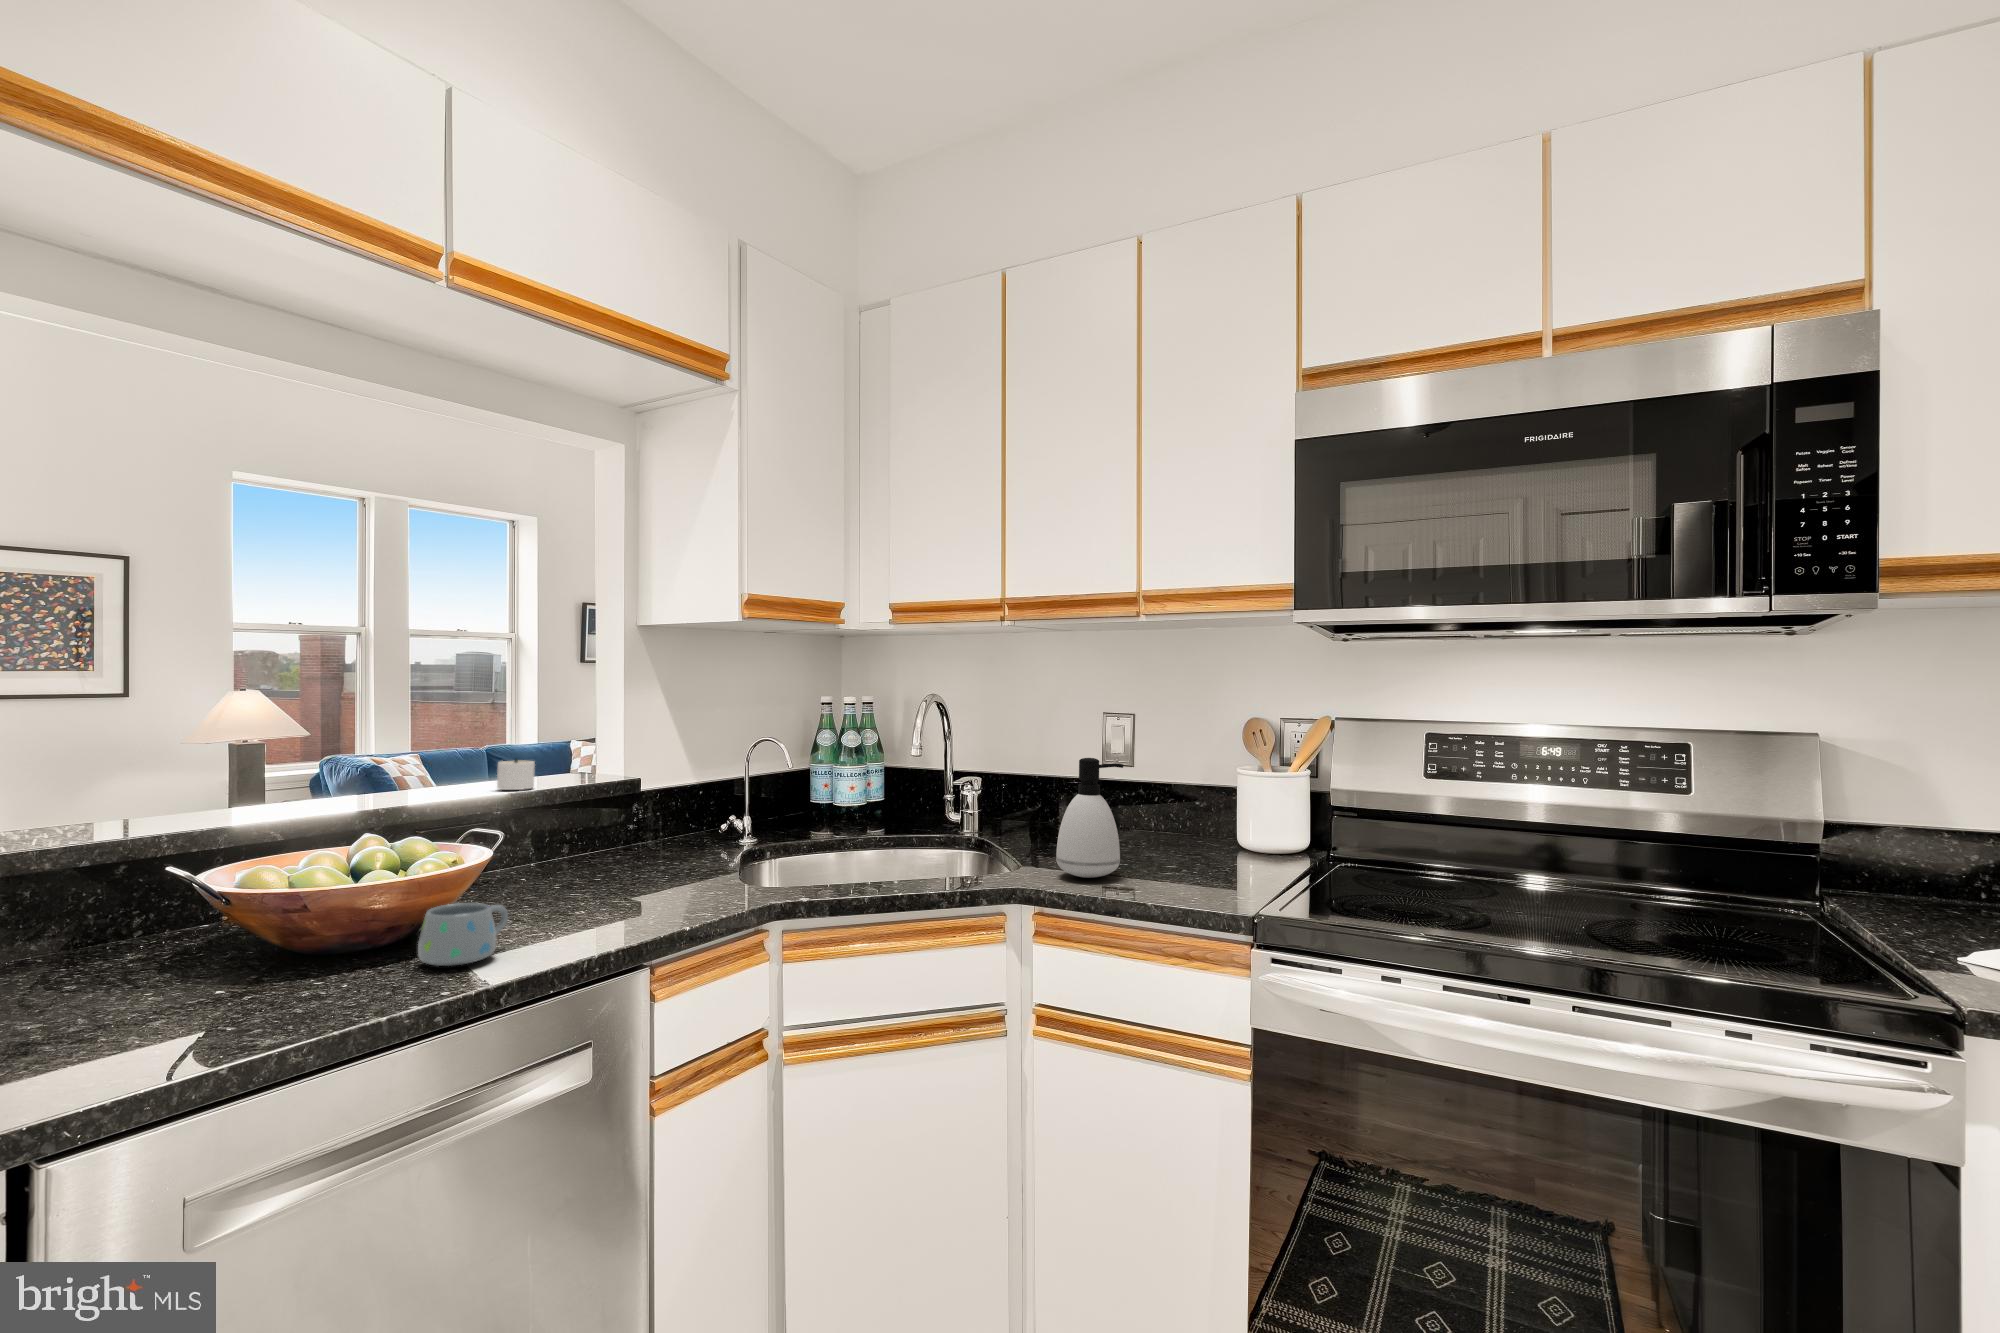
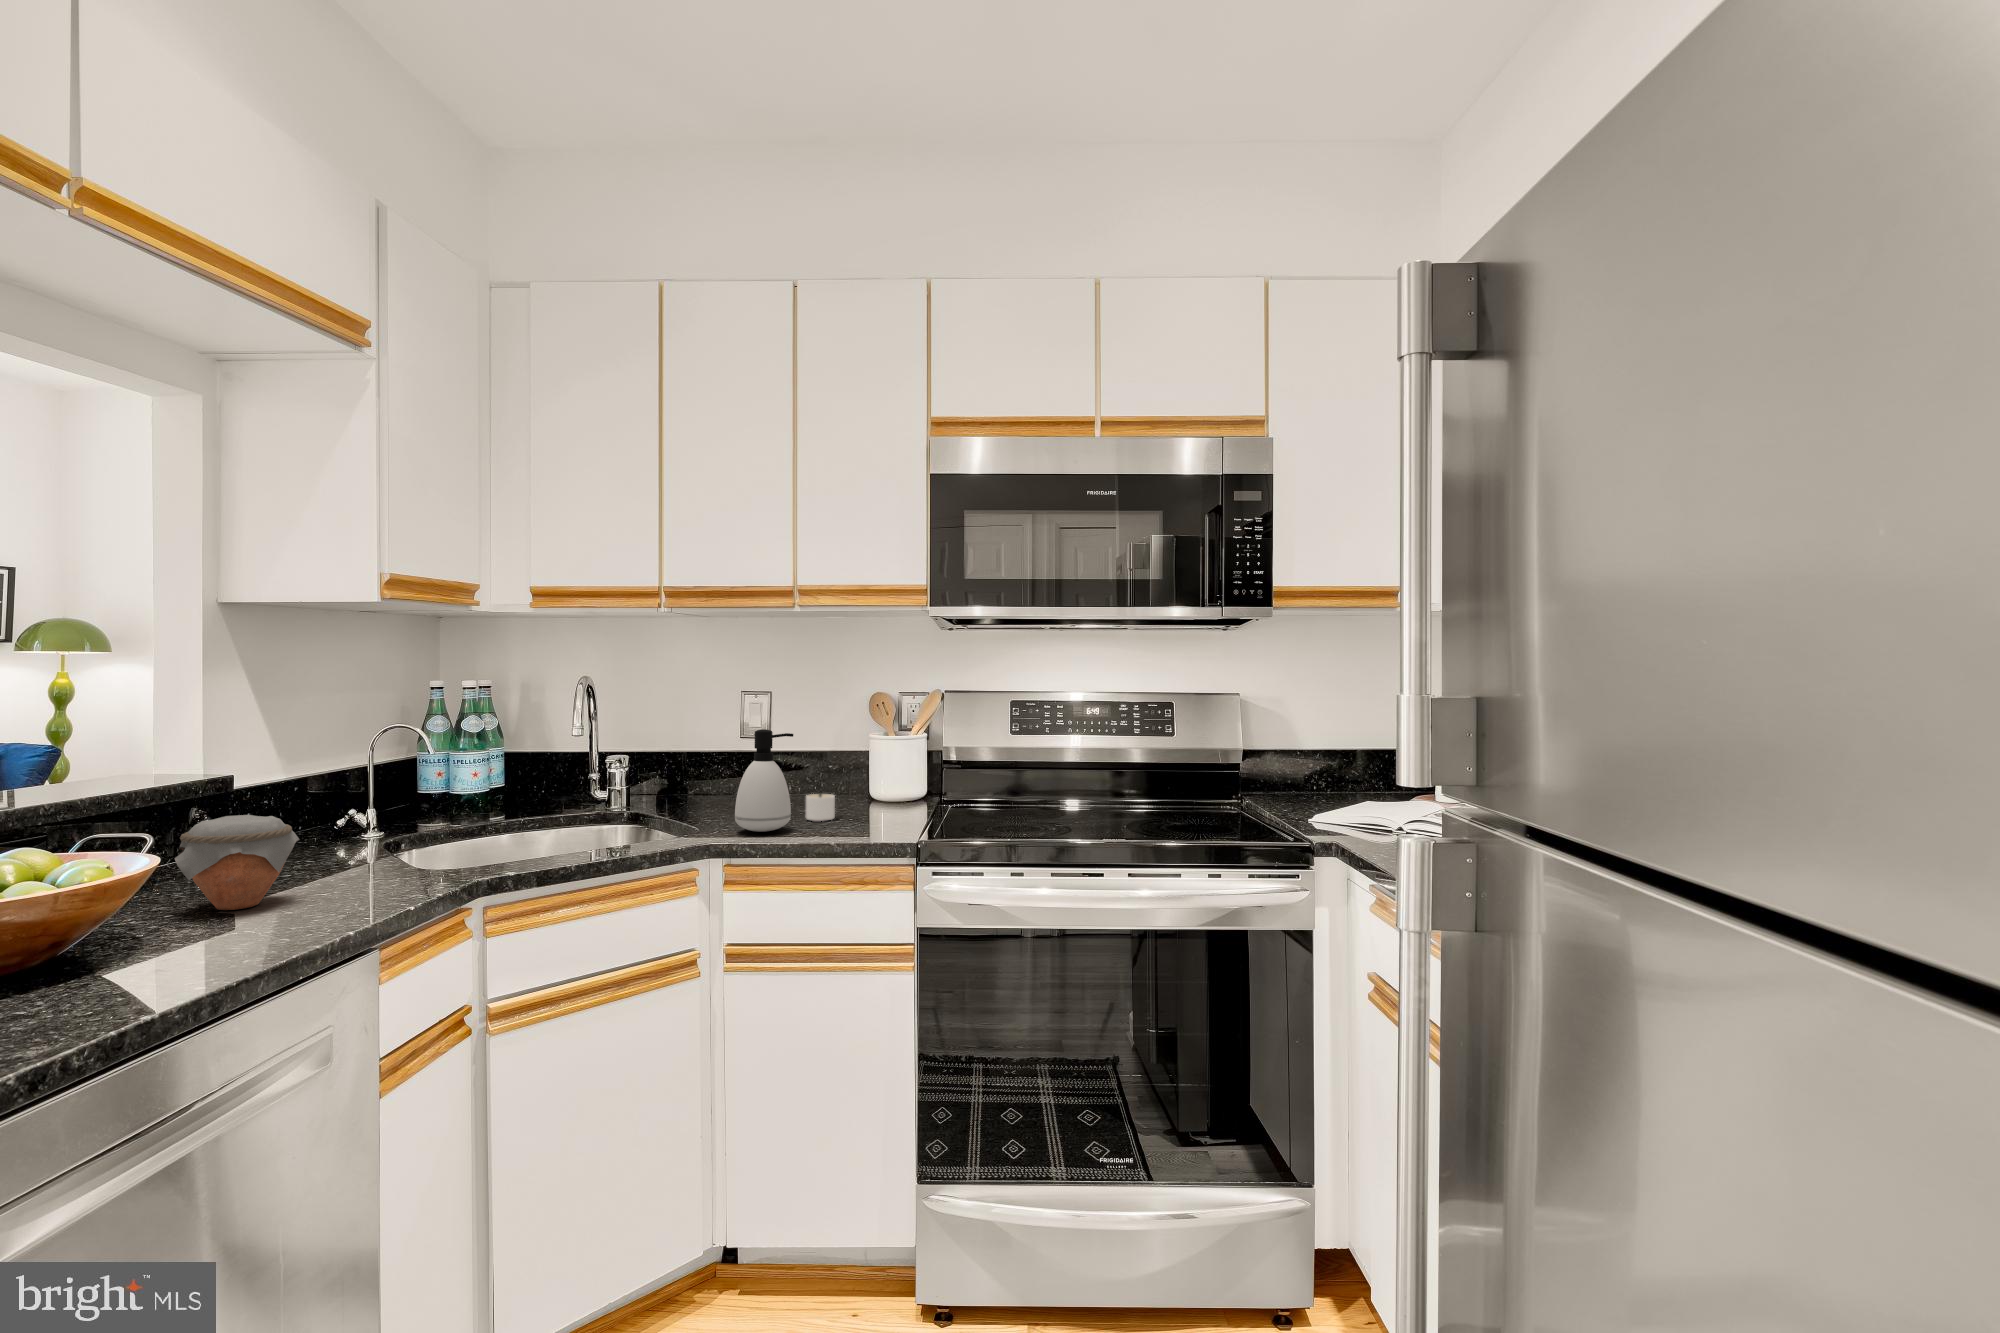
candle: present [497,759,535,790] -> present [806,793,835,821]
jar: none [519,819,624,908] -> present [175,815,299,910]
mug: present [418,903,508,966] -> none [120,904,217,971]

